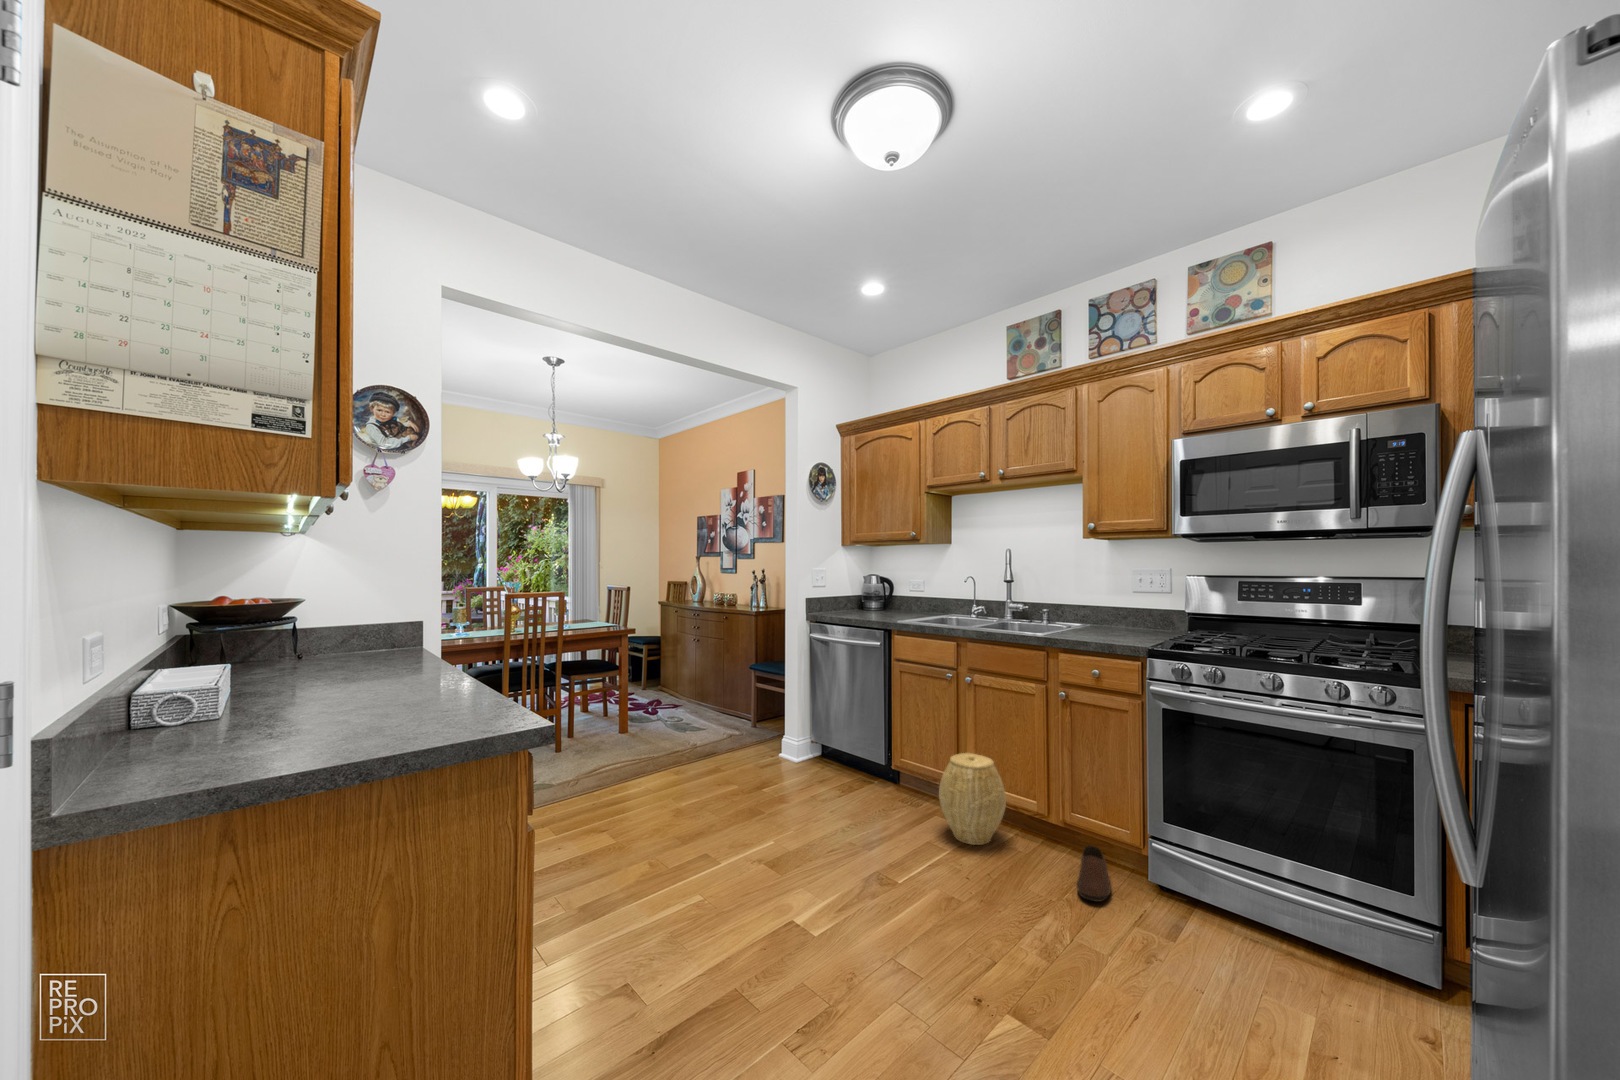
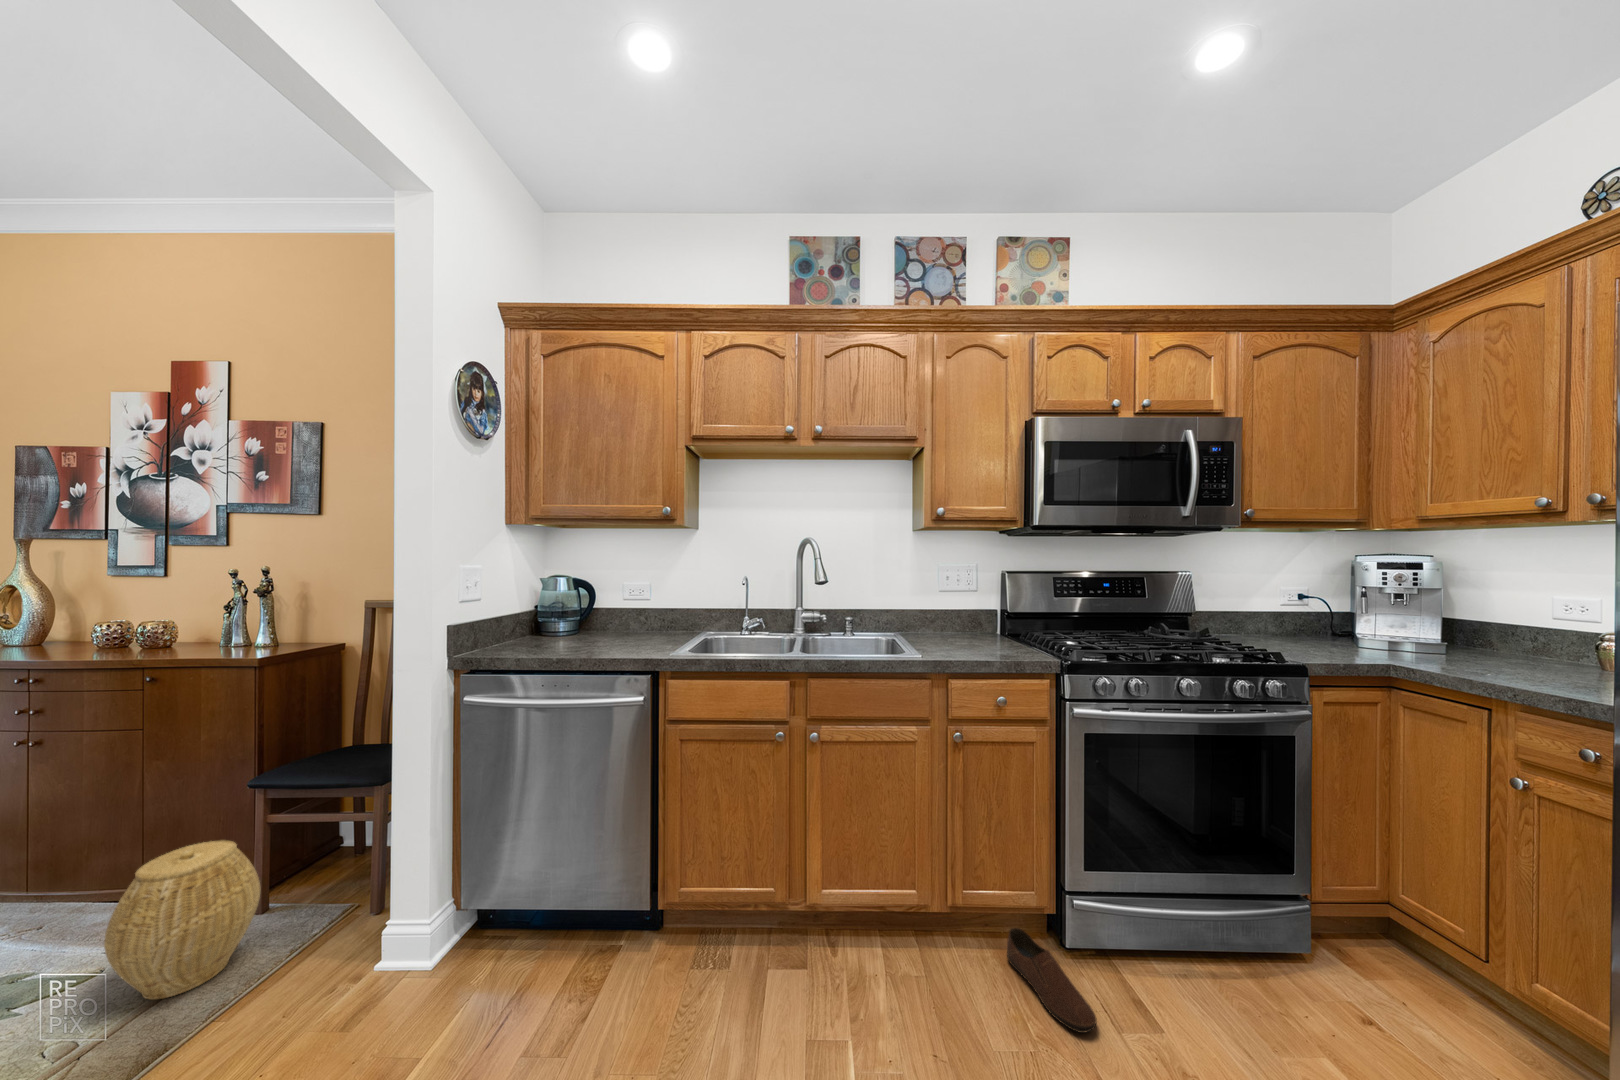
woven basket: present [939,753,1006,845] -> present [104,840,260,1000]

